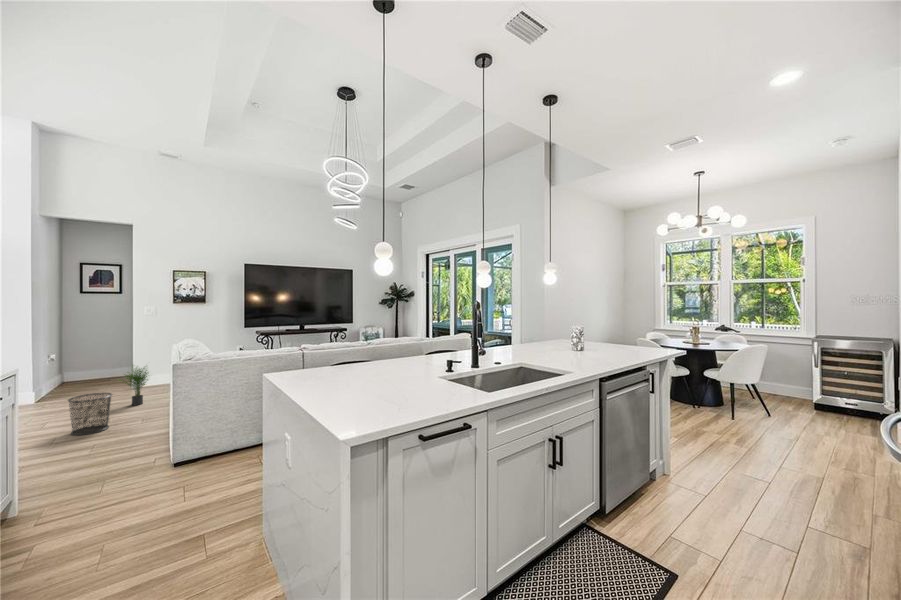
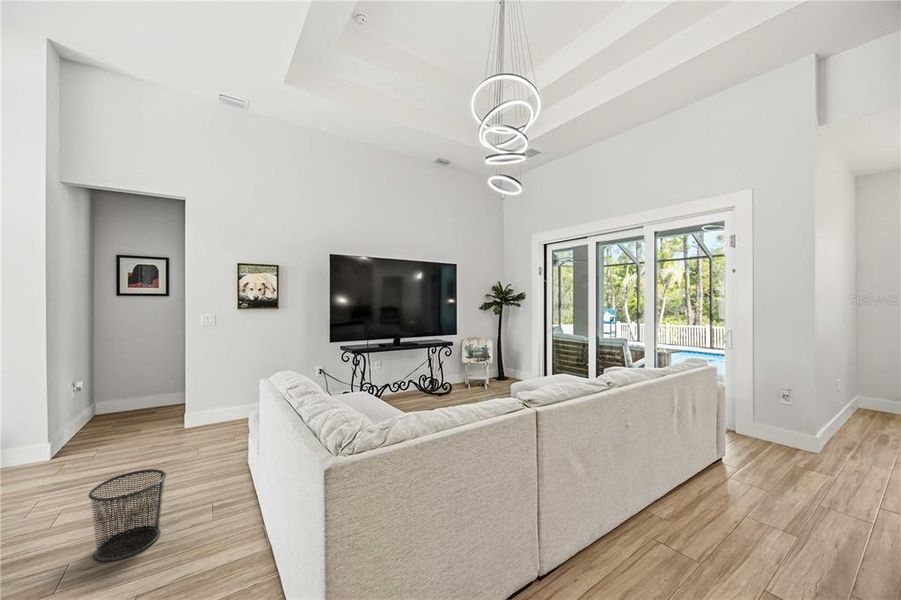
potted plant: present [126,368,148,405] -> none [164,399,222,468]

